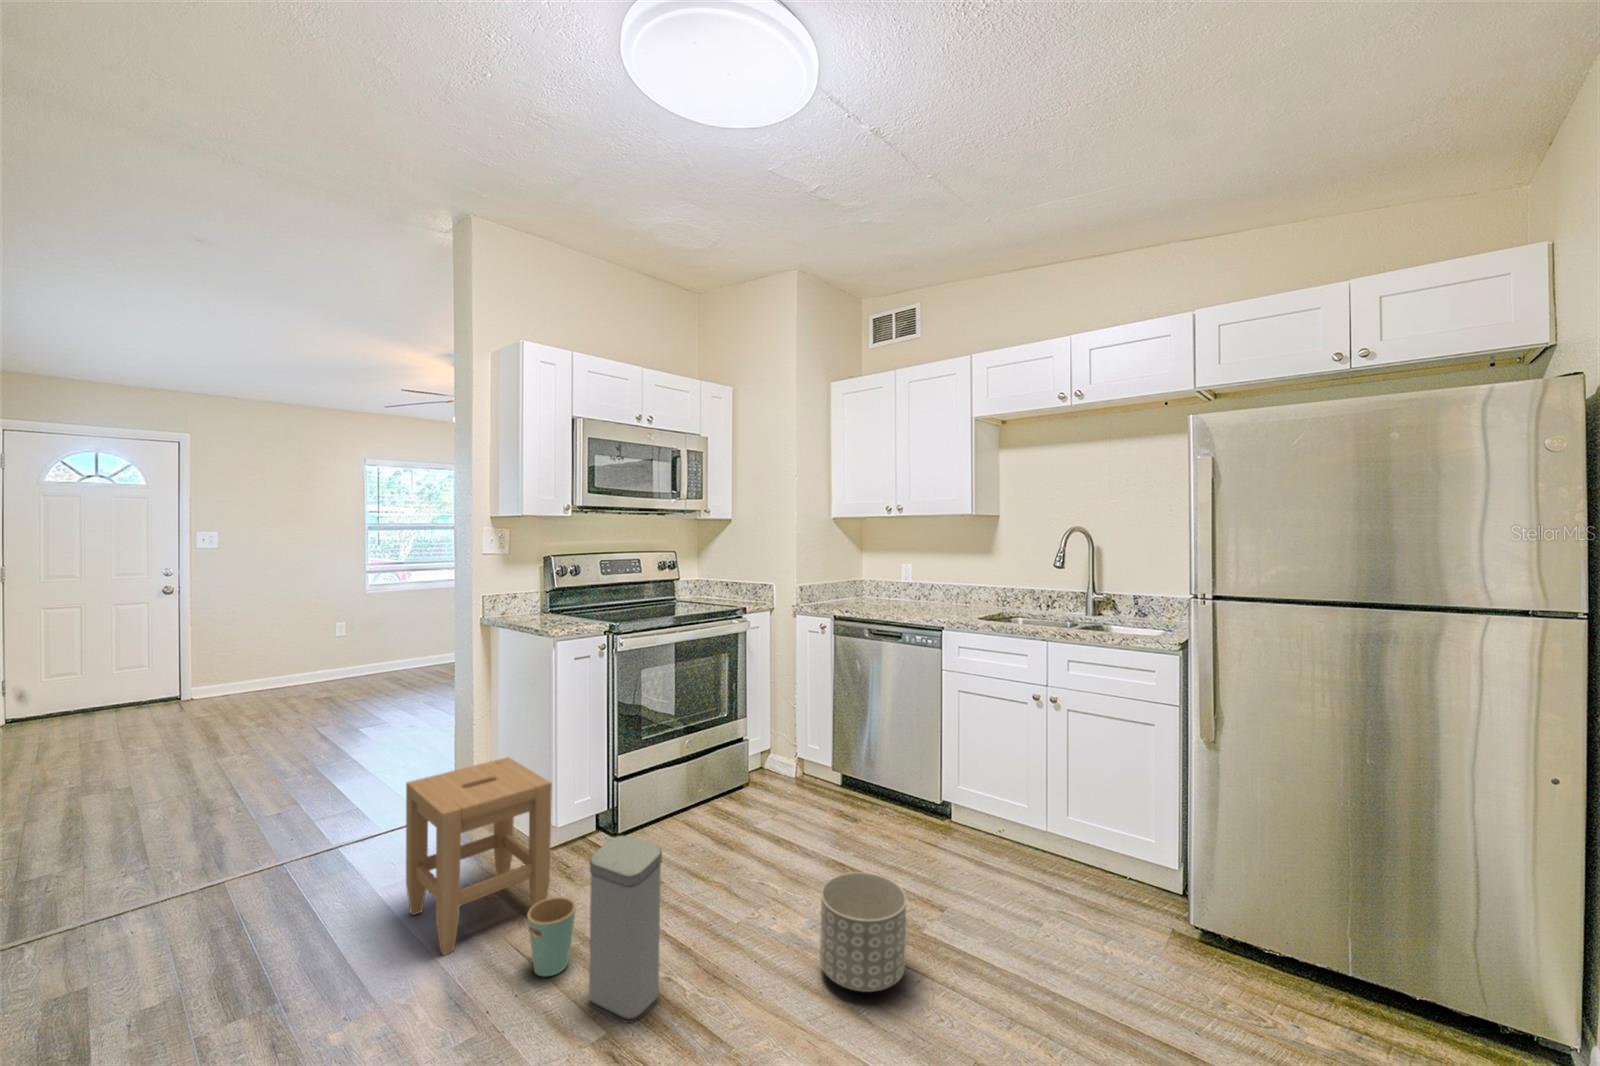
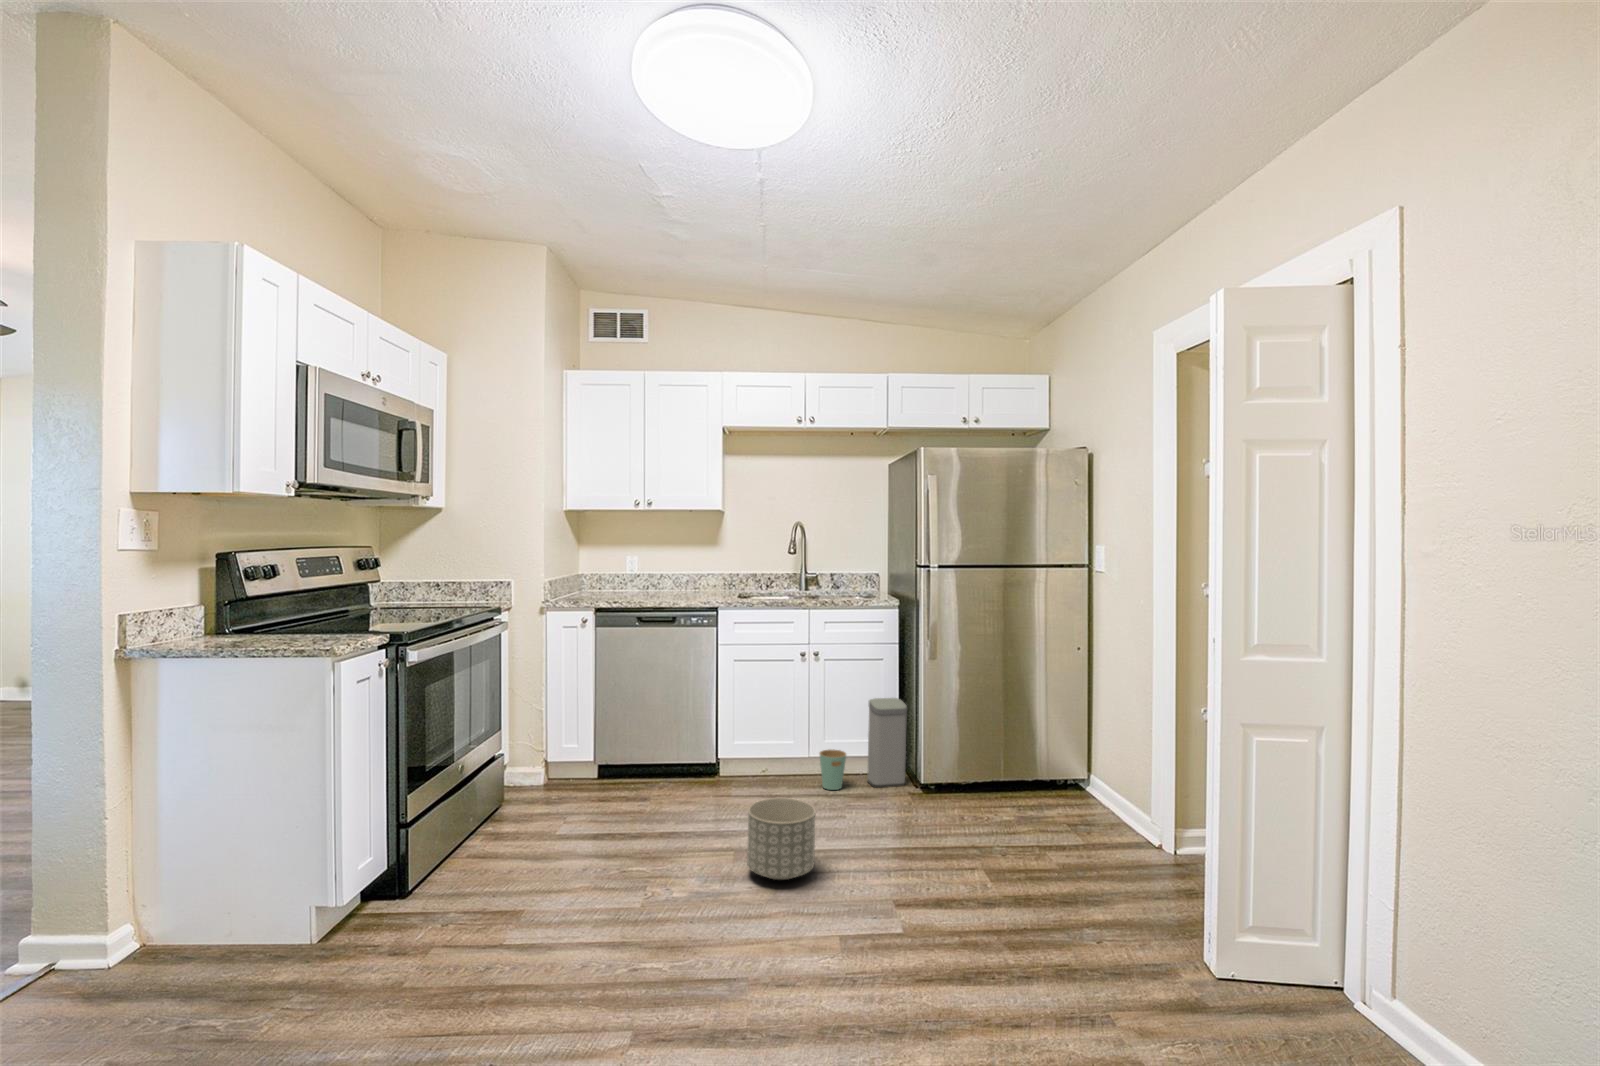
stool: present [406,757,552,955] -> none [262,797,458,1015]
trash can: present [527,836,662,1023] -> present [819,698,907,790]

